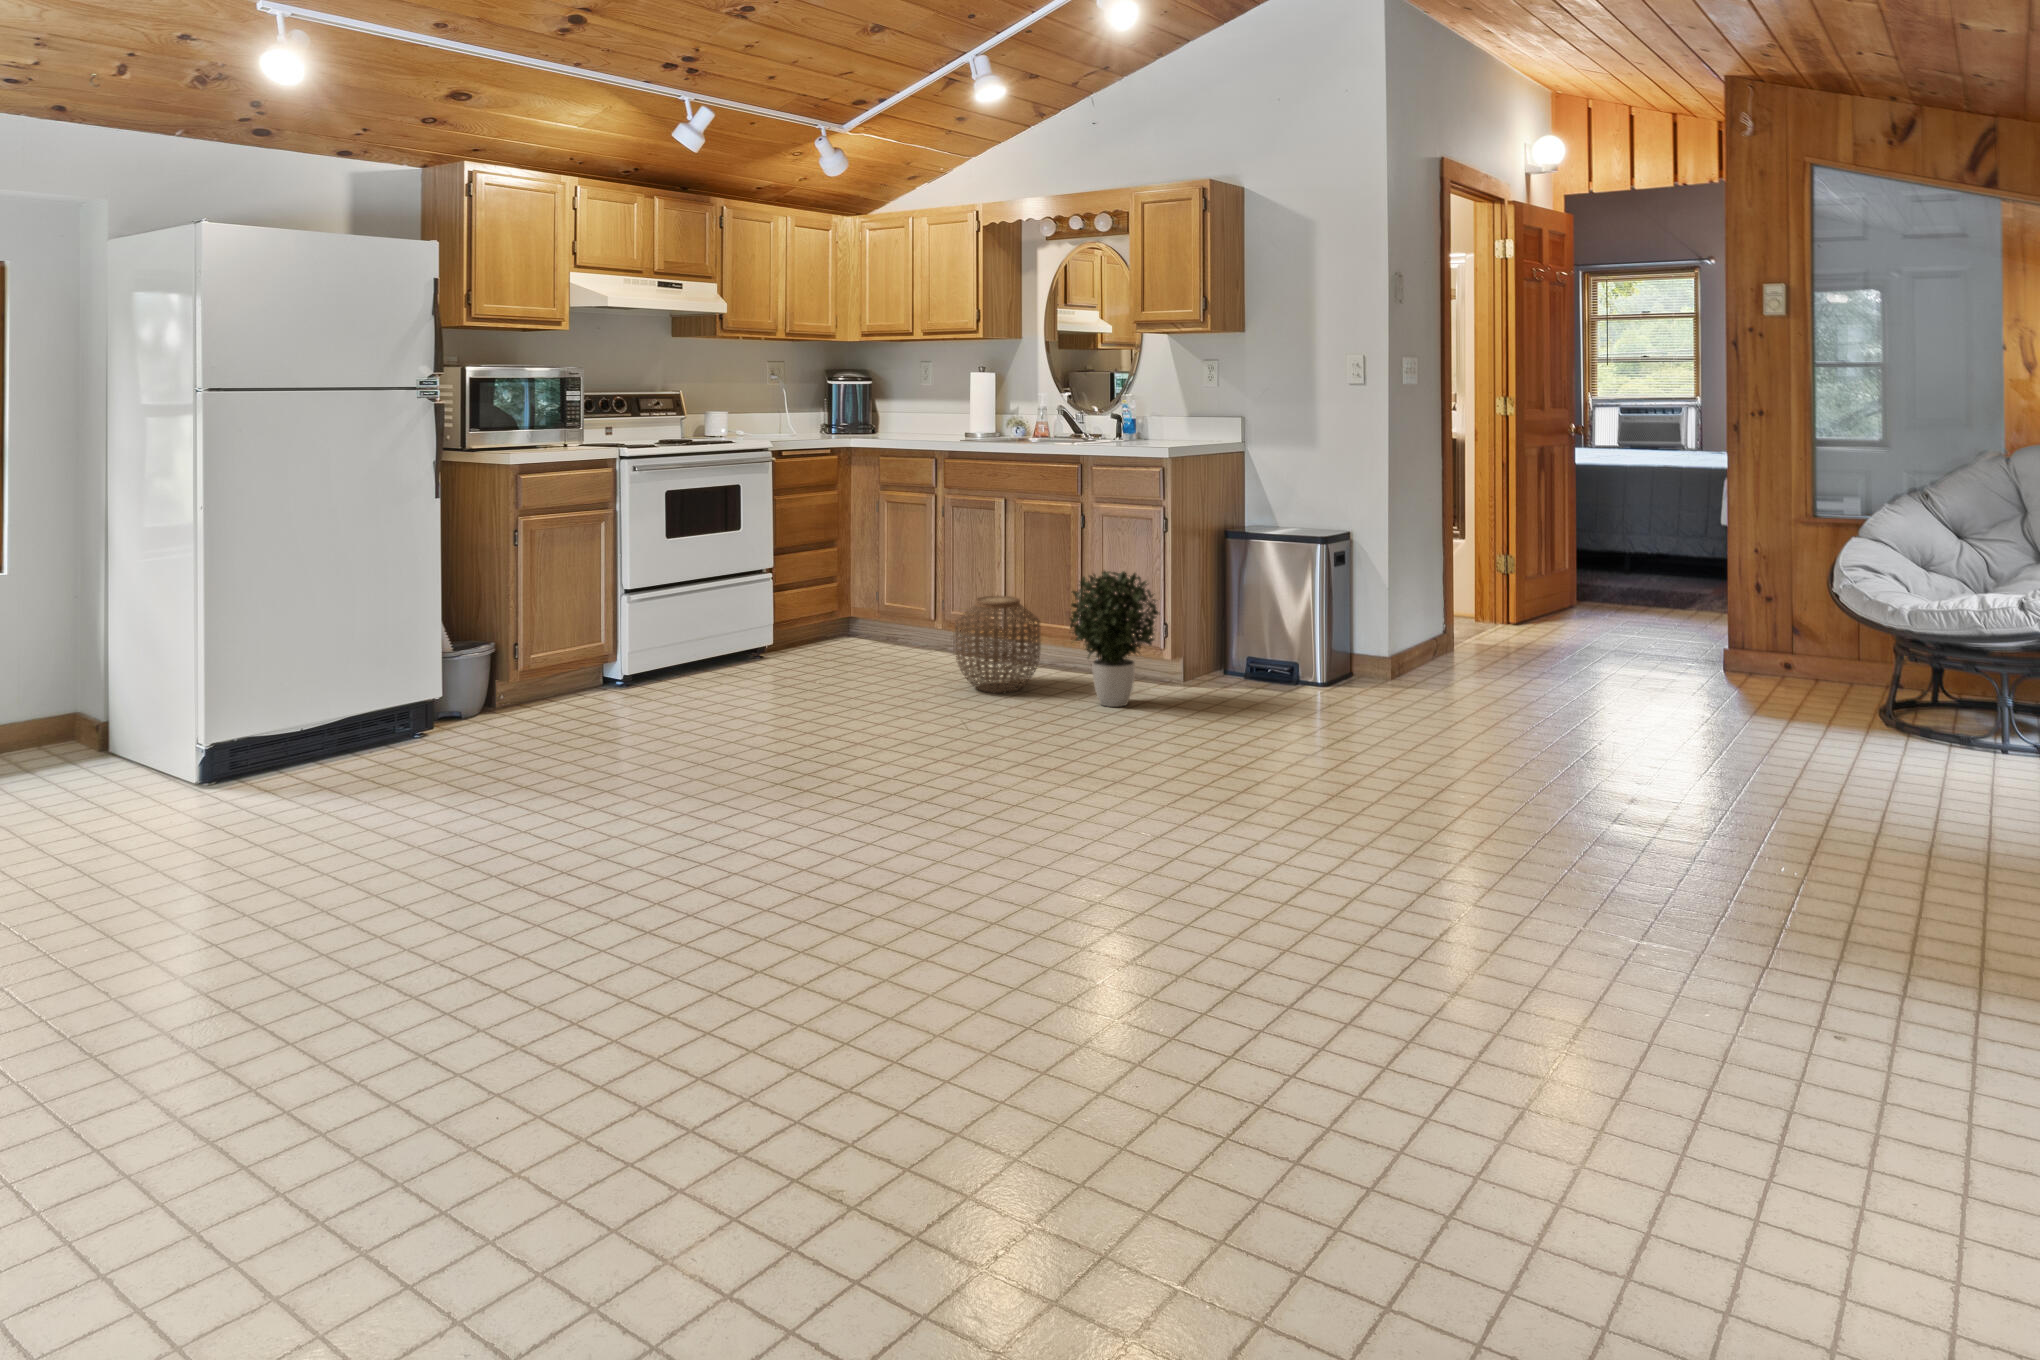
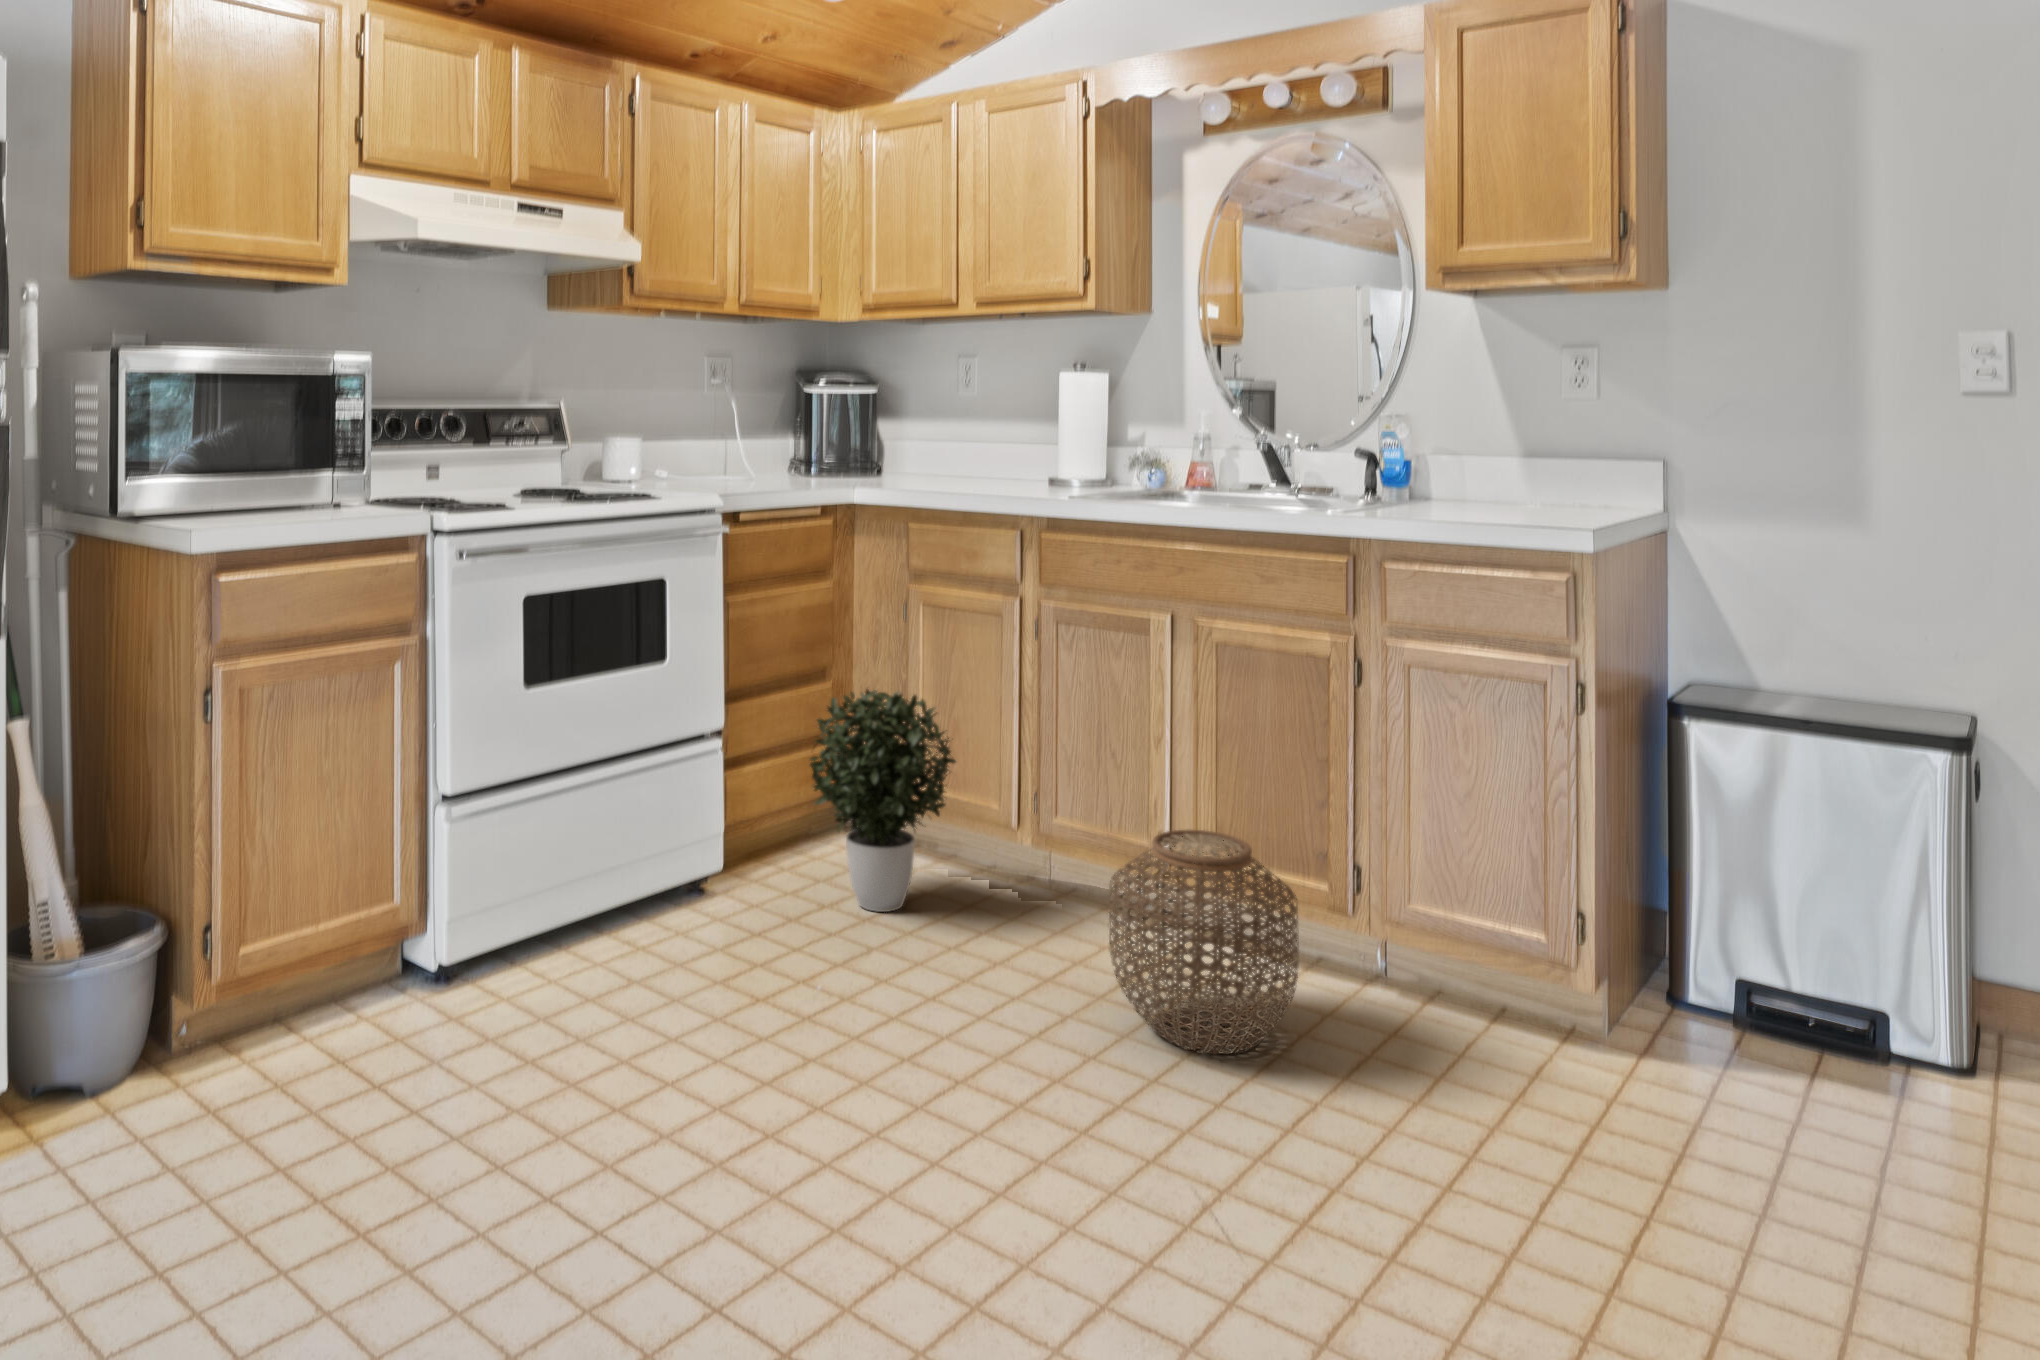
potted plant: present [1070,571,1160,707] -> present [810,689,956,912]

